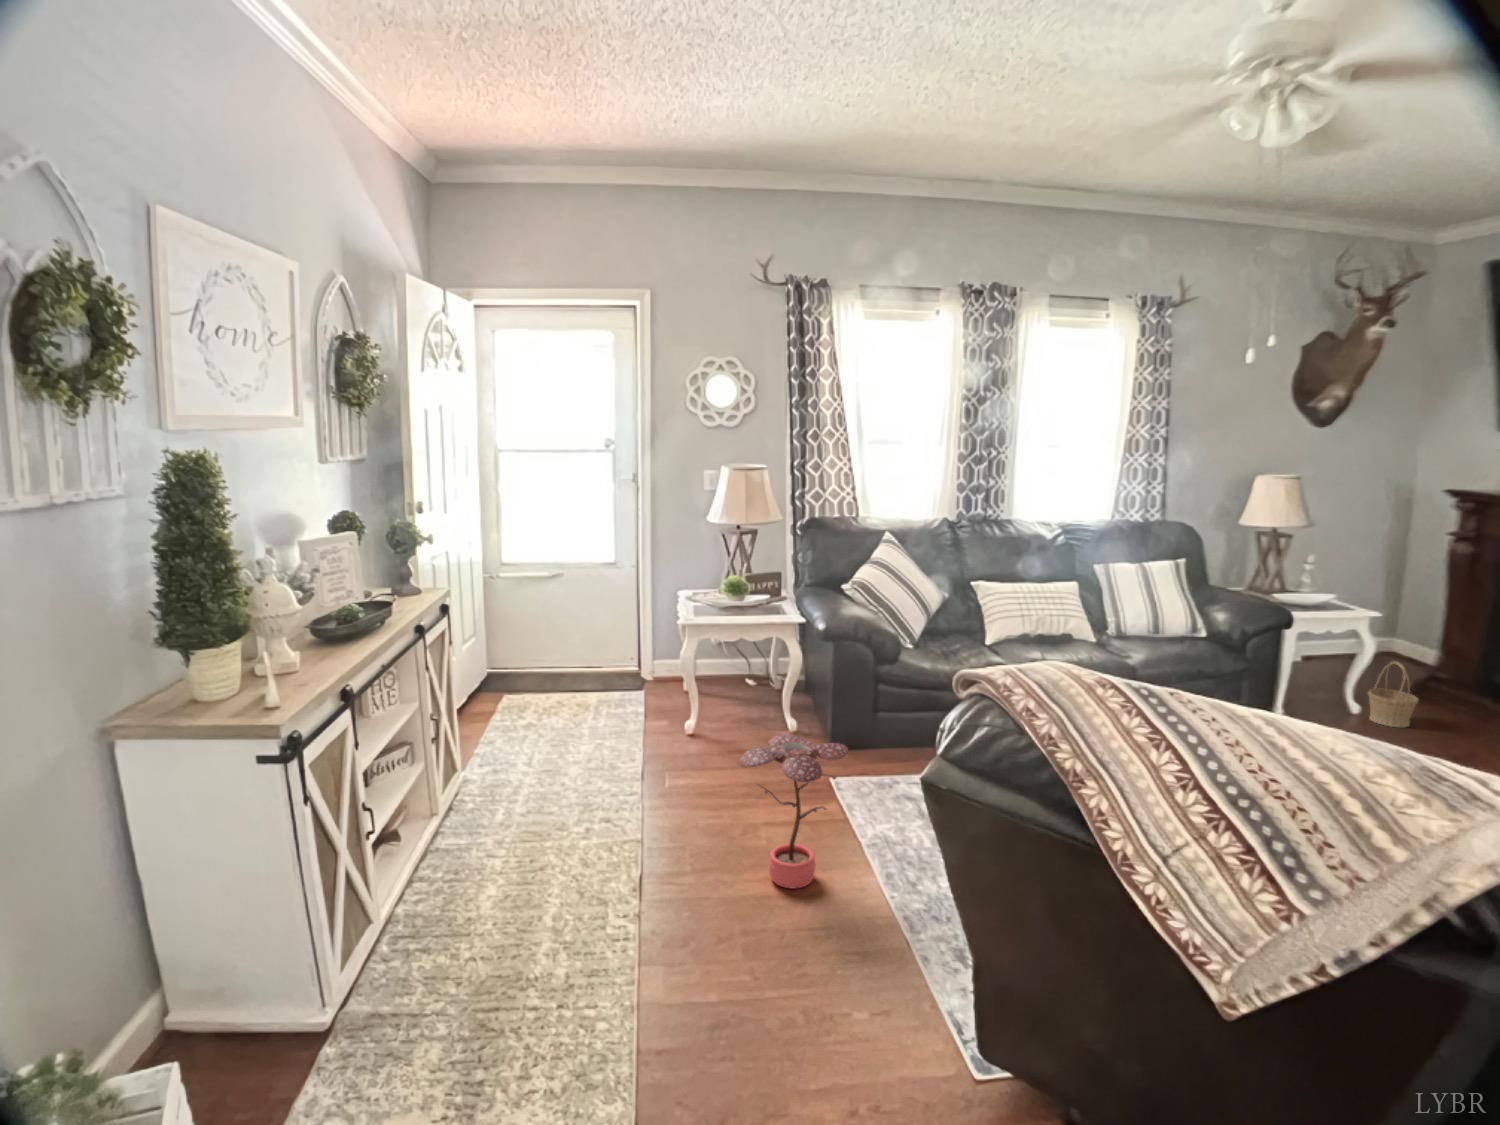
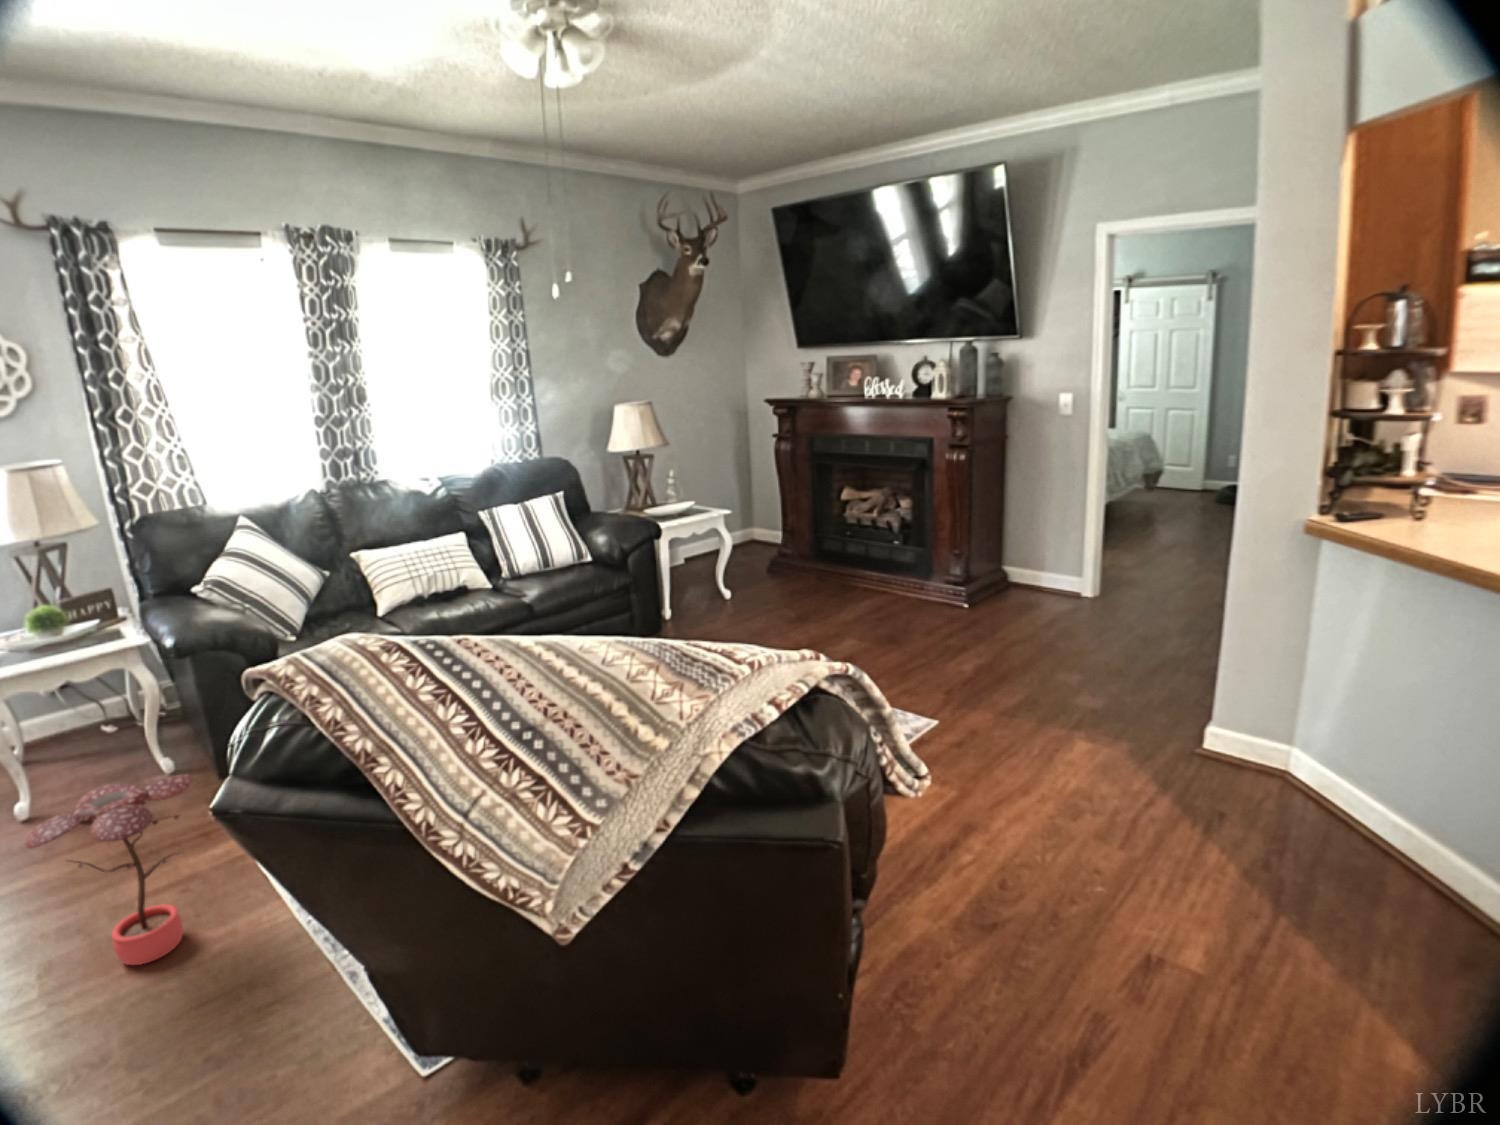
basket: present [1368,662,1418,727] -> none [717,551,750,602]

